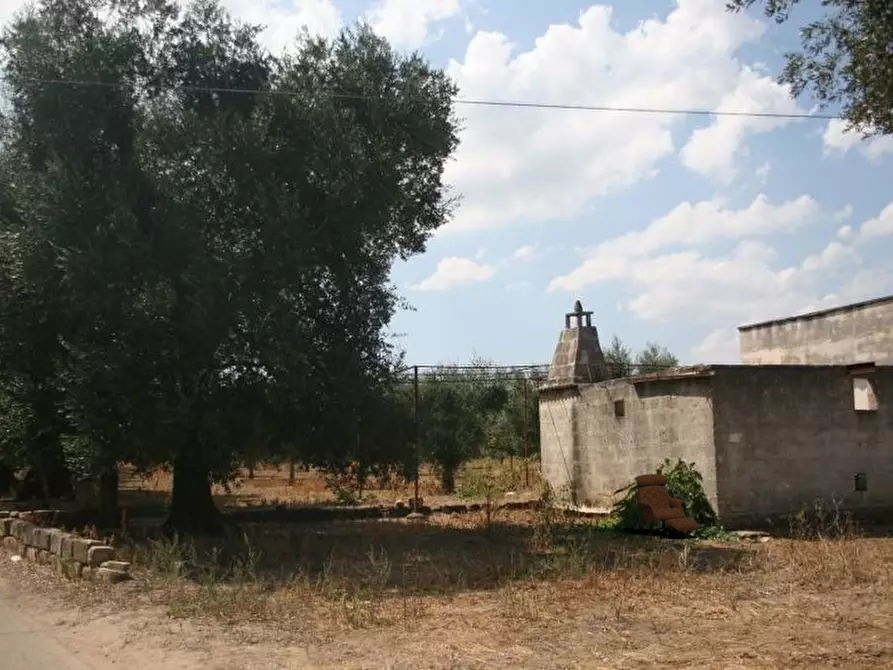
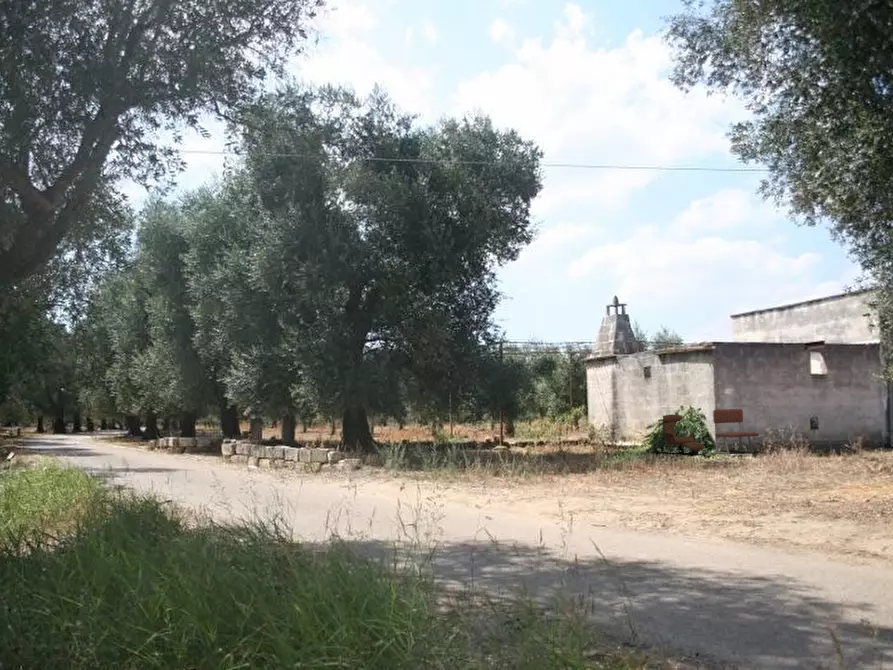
bench: none [712,465,781,536] -> present [713,409,759,454]

